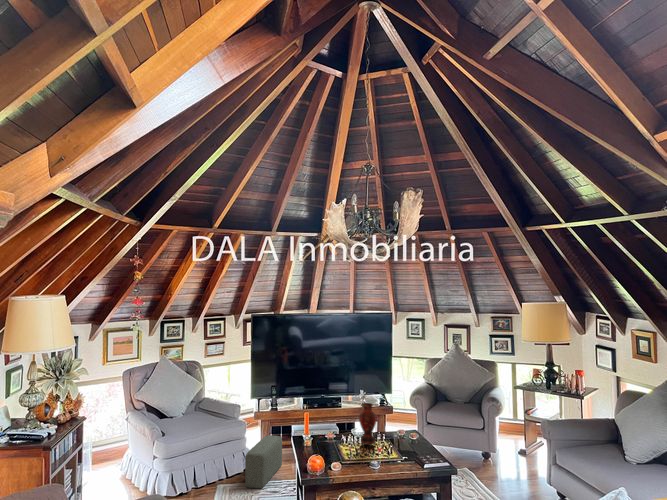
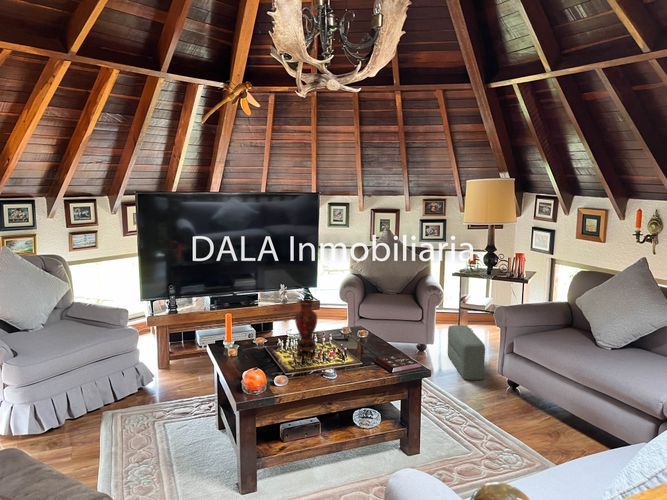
pouf: present [245,435,282,488] -> present [448,325,485,380]

